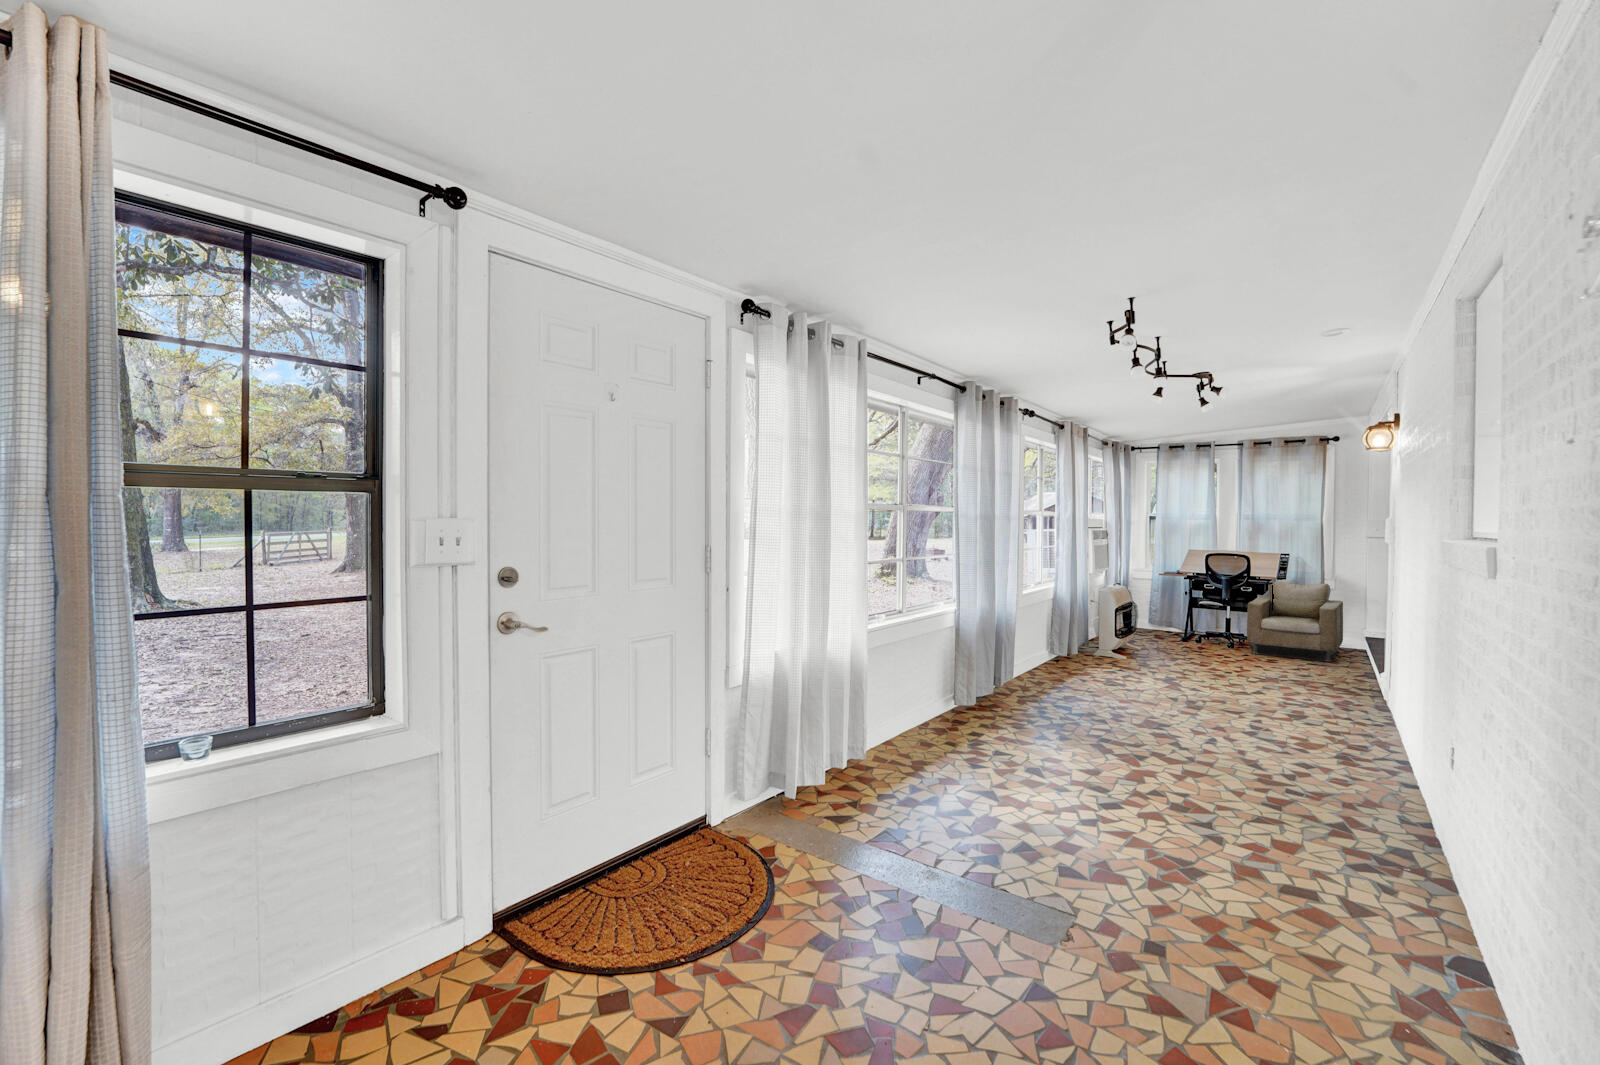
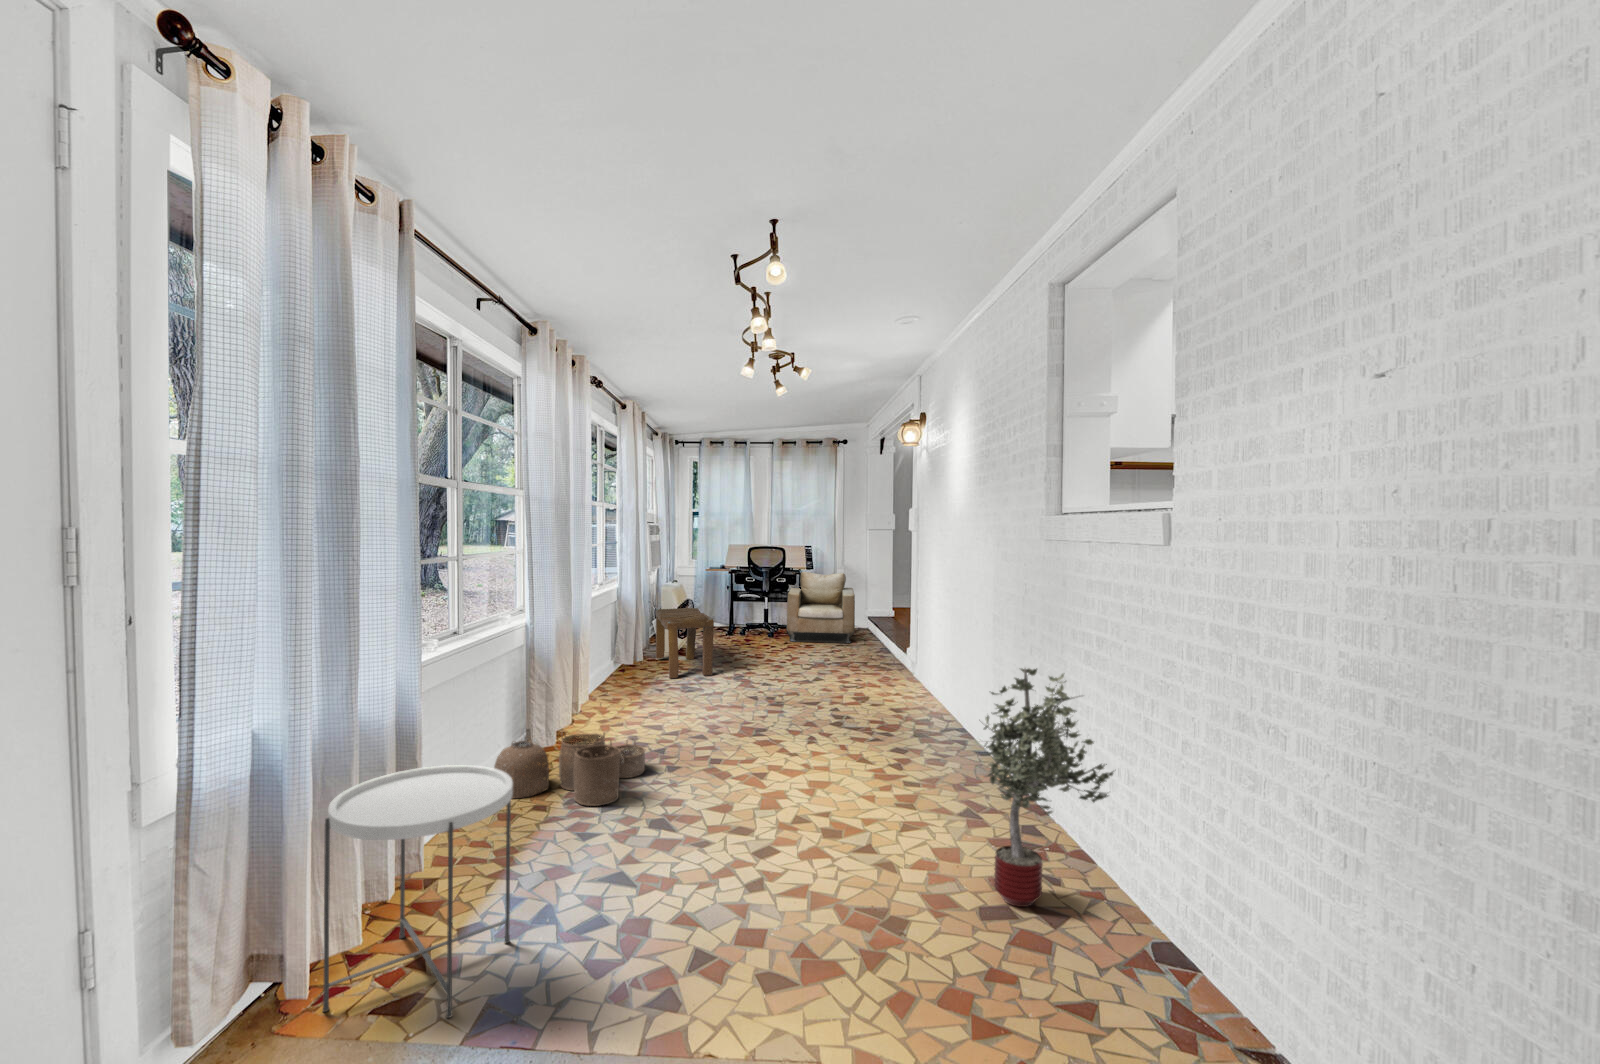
bench: none [1093,610,1142,674] -> present [656,608,714,678]
potted tree: none [1290,676,1458,910] -> present [984,668,1113,907]
side table: none [805,689,906,831] -> present [322,765,513,1018]
woven basket: none [924,692,1040,750] -> present [494,732,645,806]

